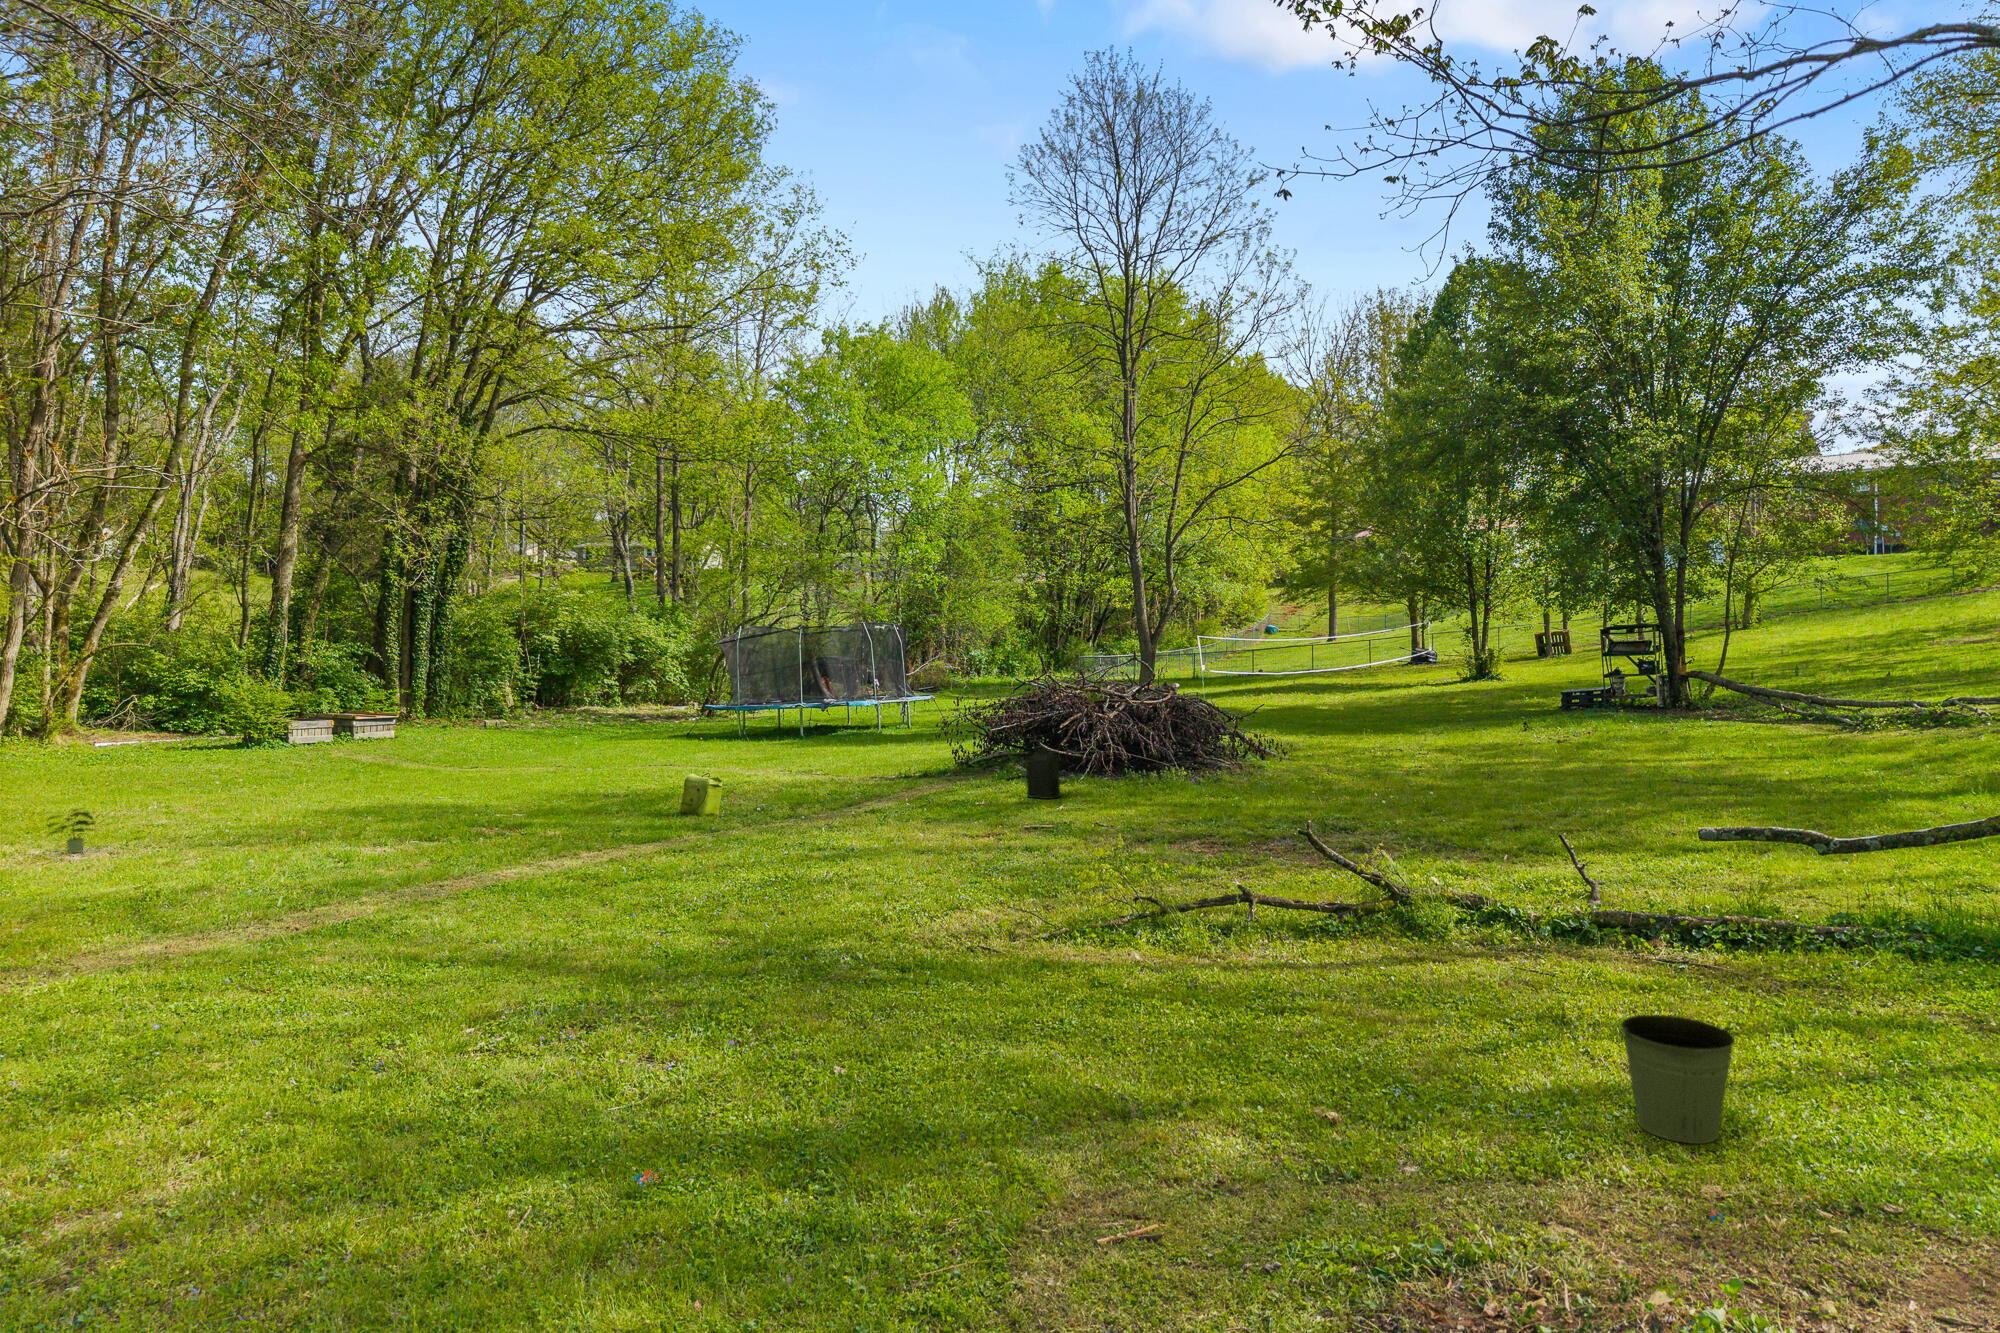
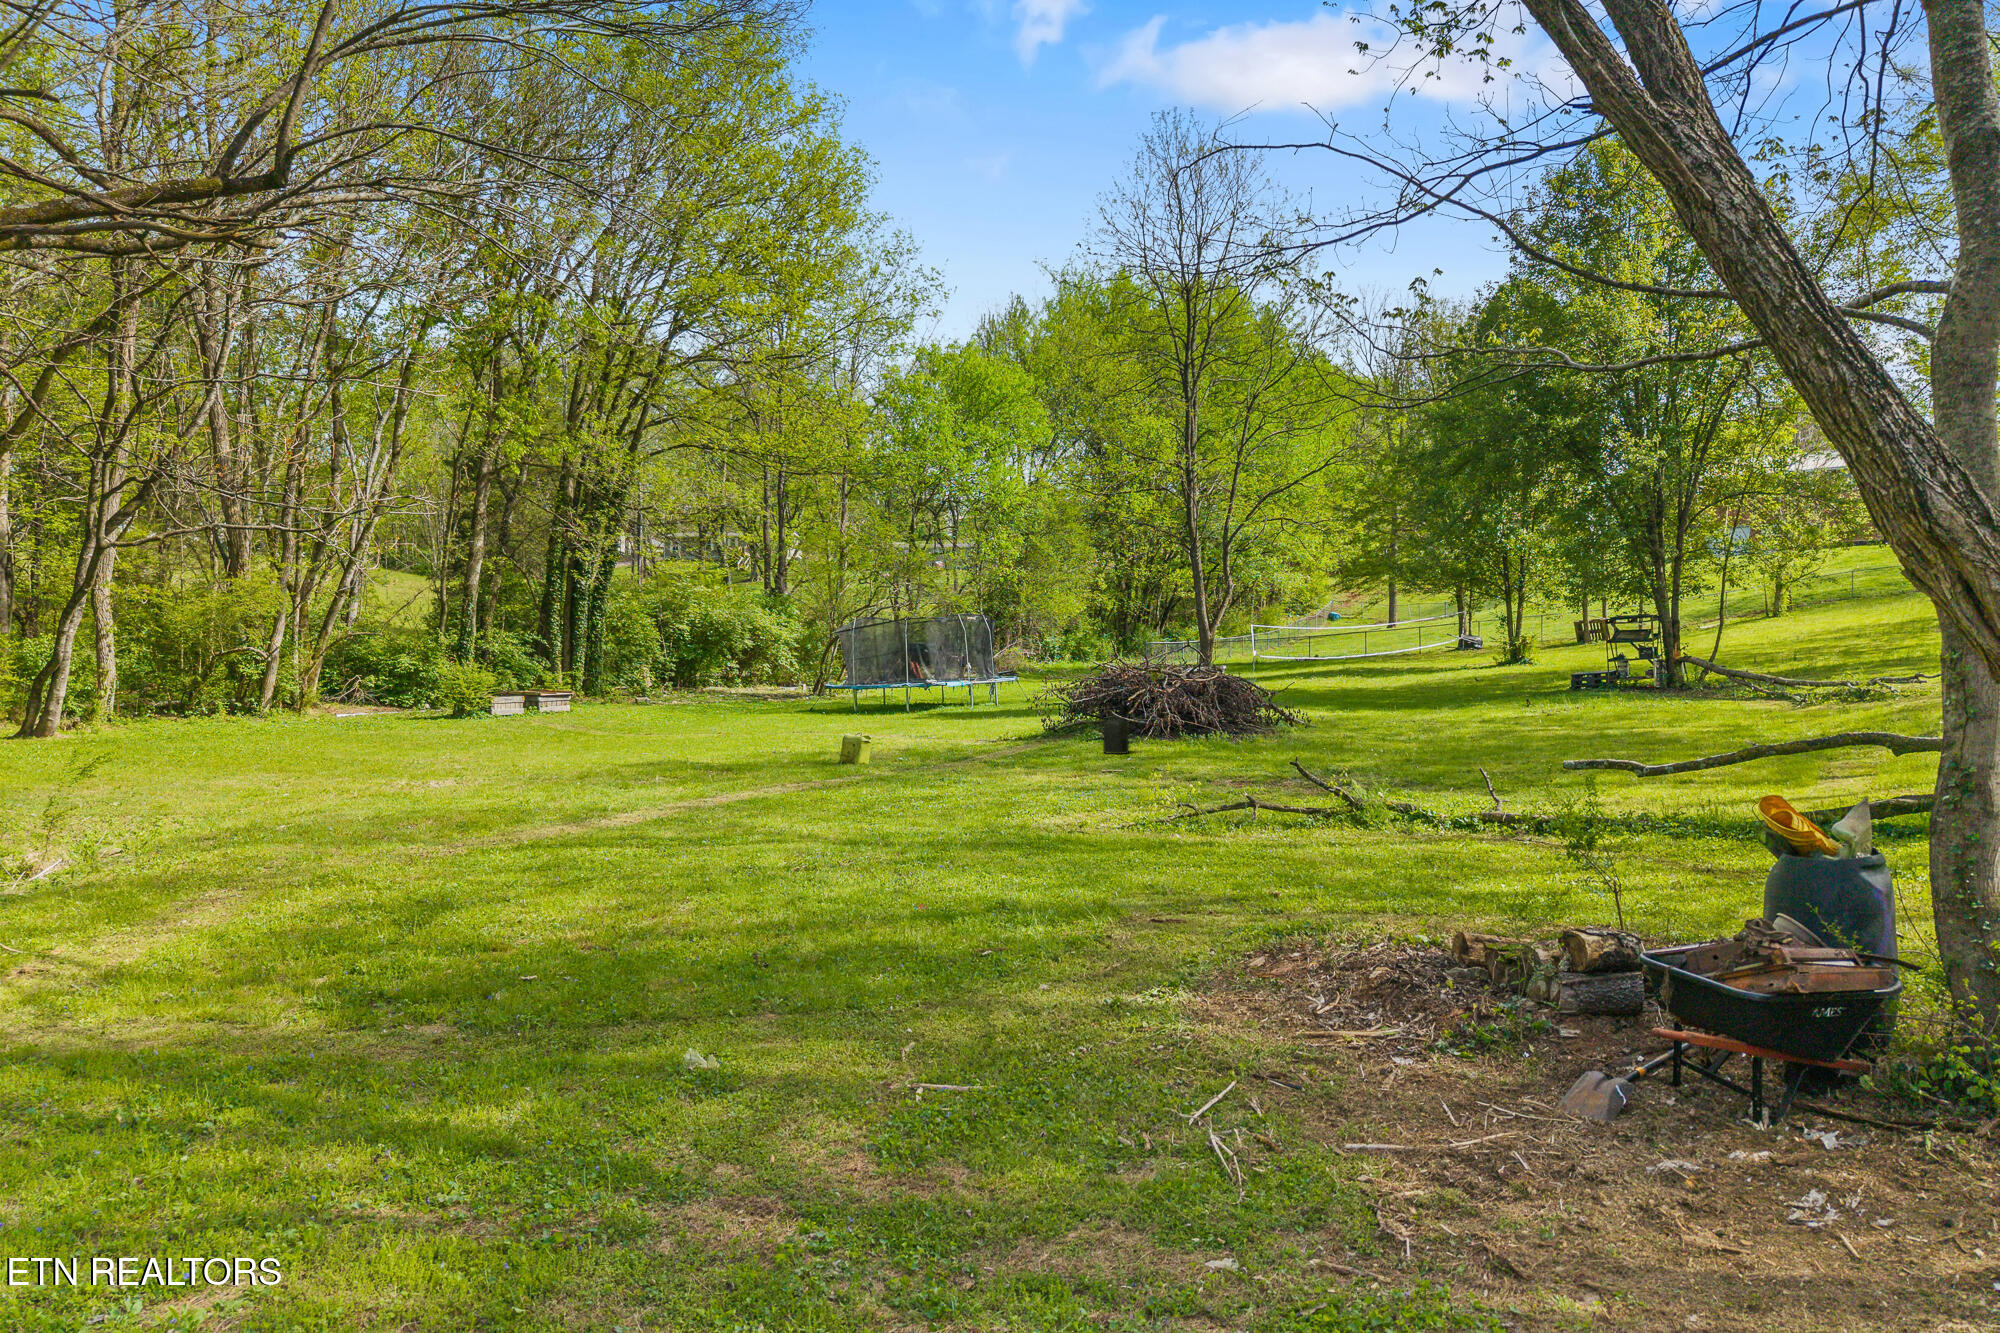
potted plant: present [48,809,96,853] -> none [422,751,455,782]
bucket: present [1616,1015,1735,1144] -> none [1425,837,1482,897]

